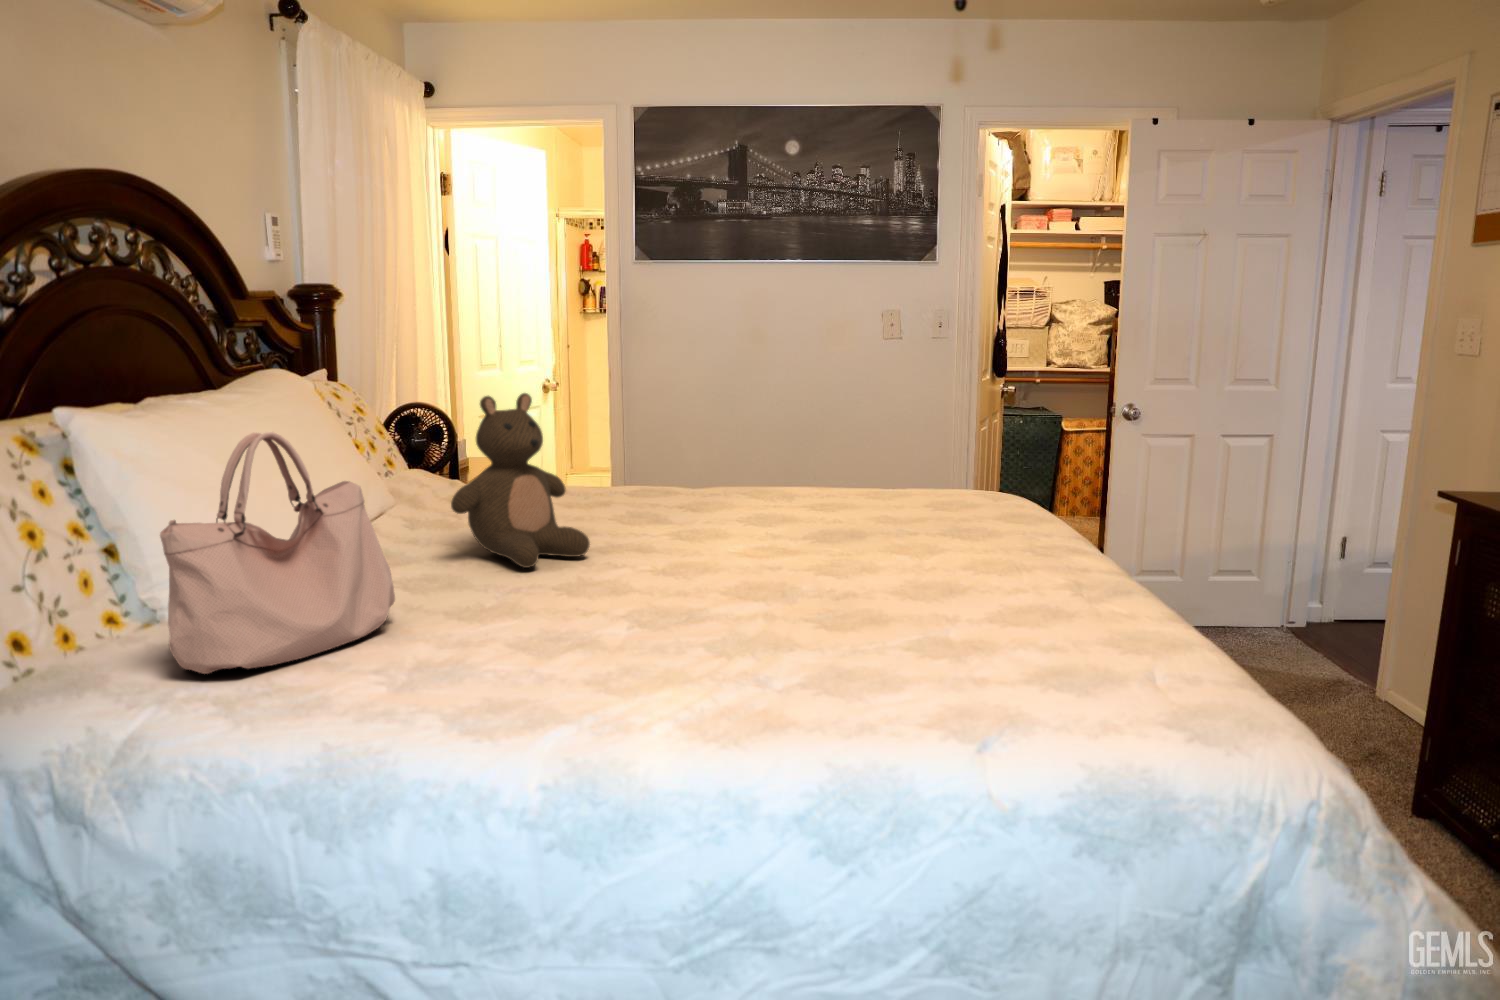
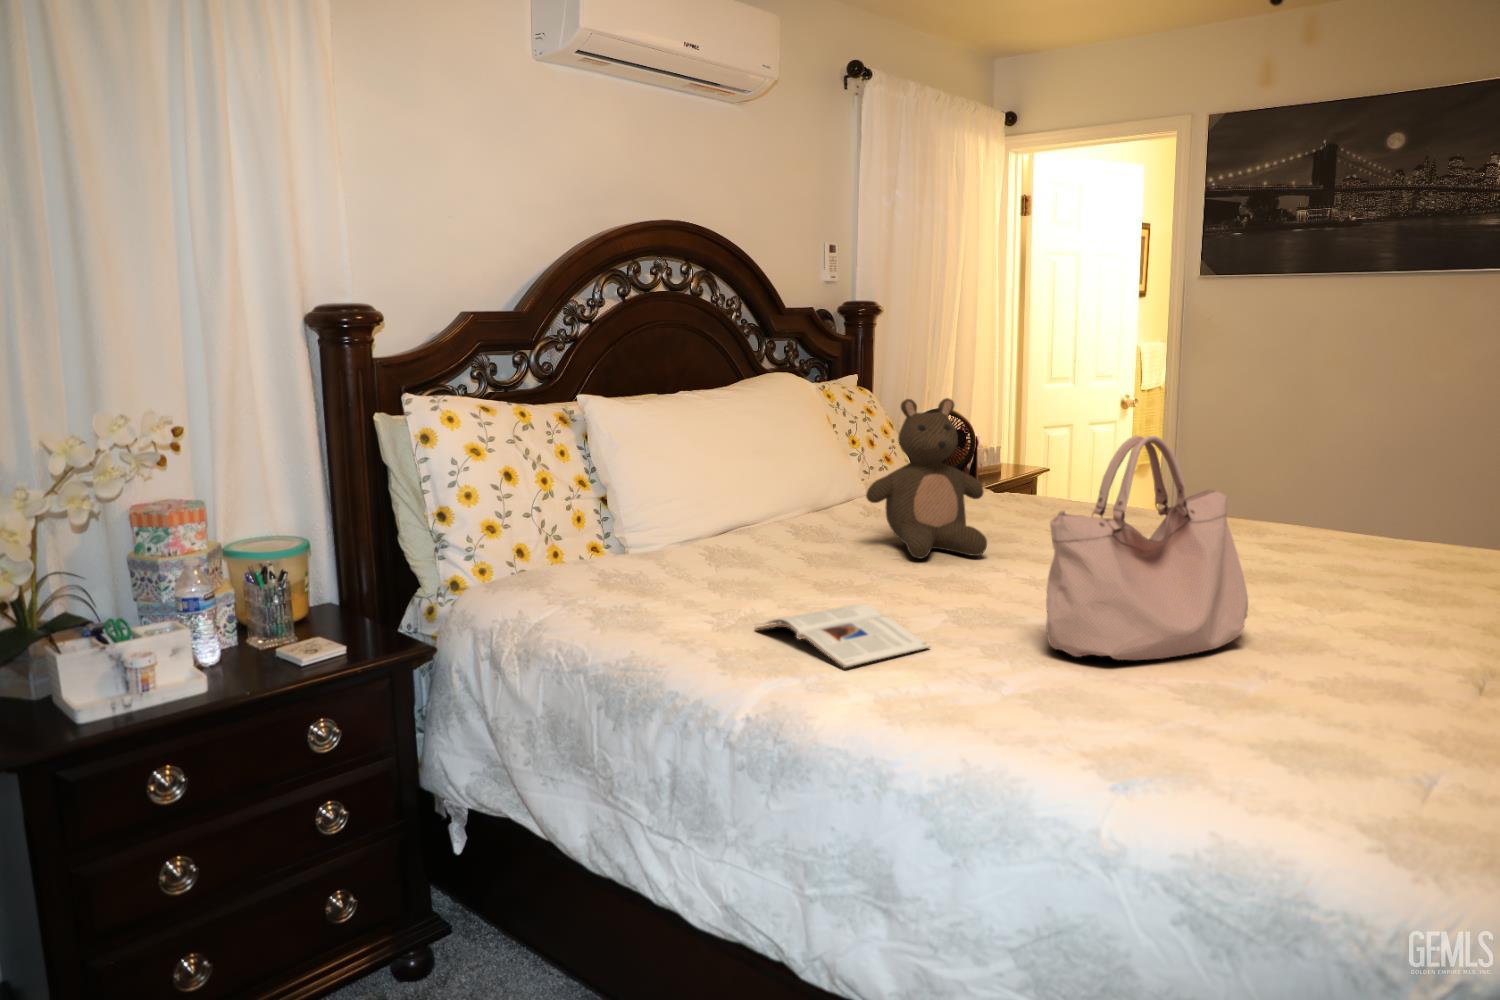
handbag: present [160,432,395,674] -> present [1046,436,1248,660]
magazine: none [444,625,647,696] -> present [755,604,930,668]

